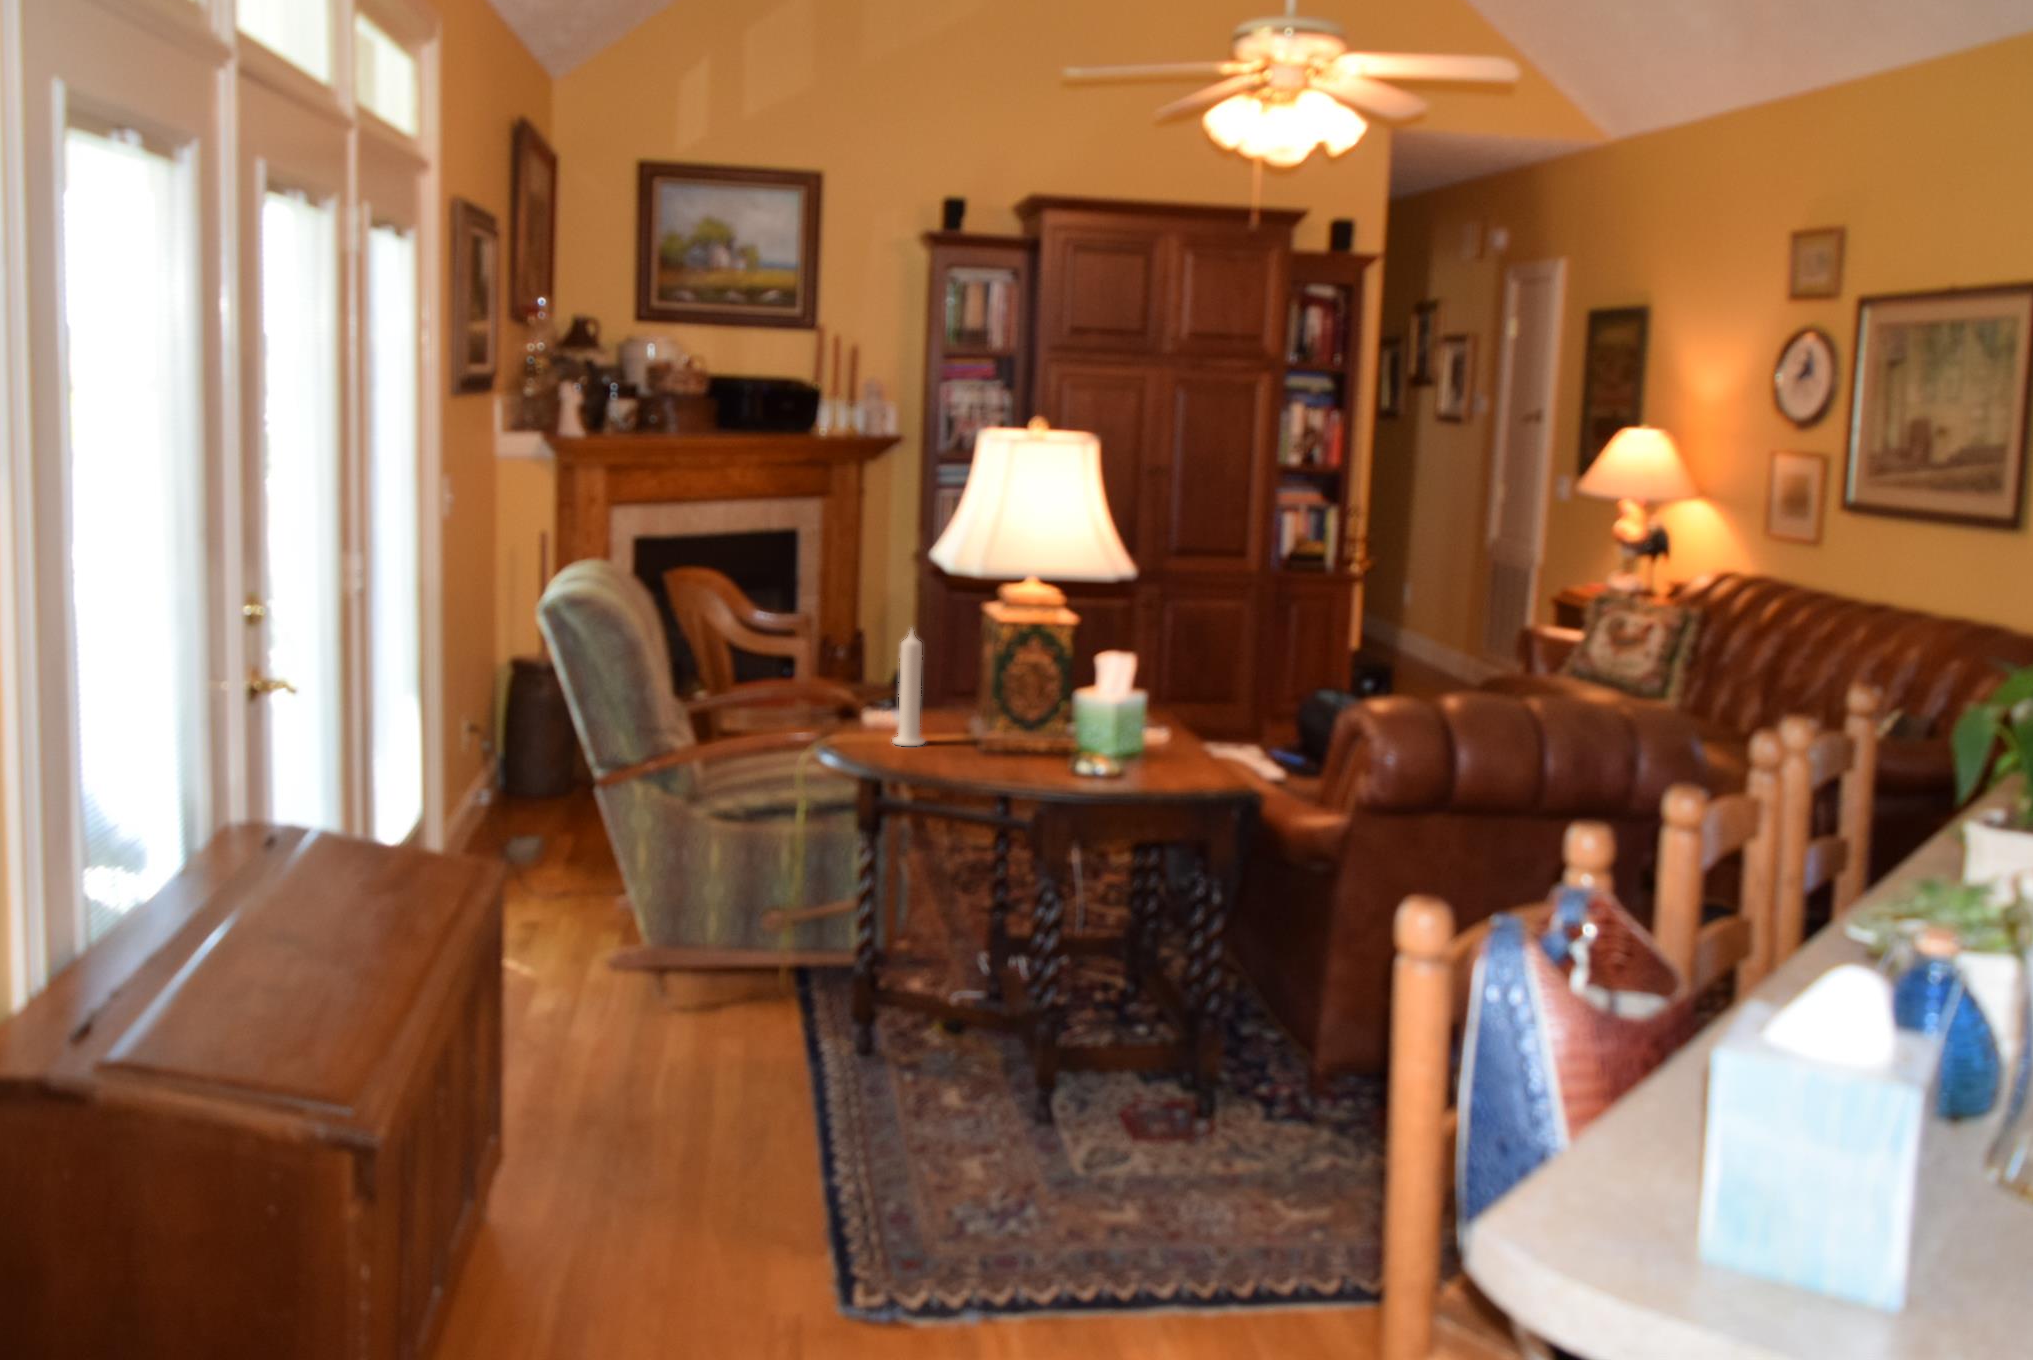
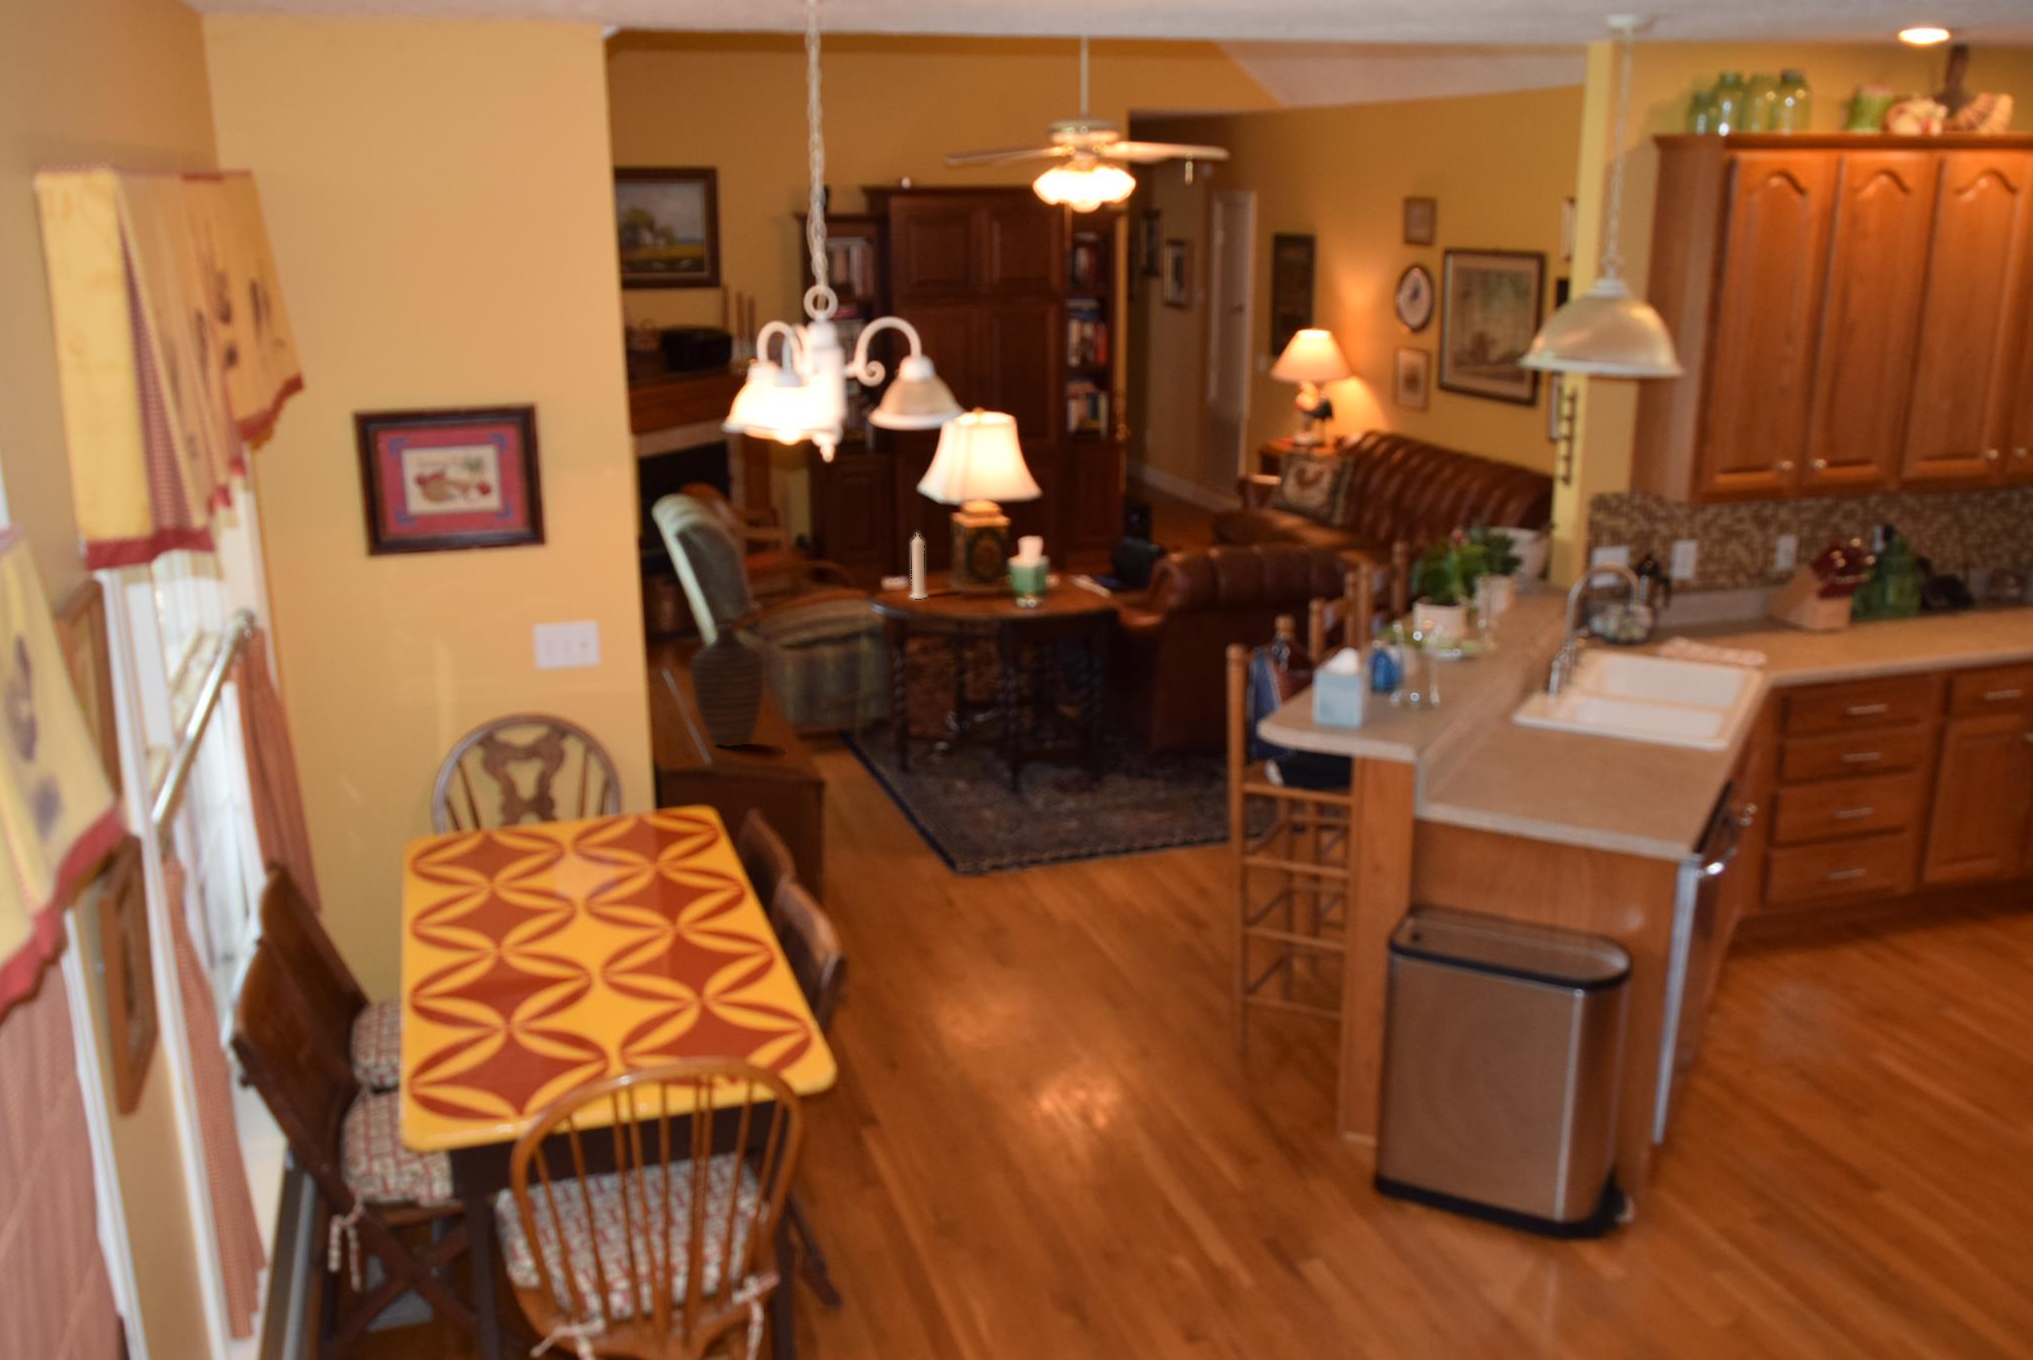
decorative vase: none [86,732,271,1032] -> present [690,625,764,746]

